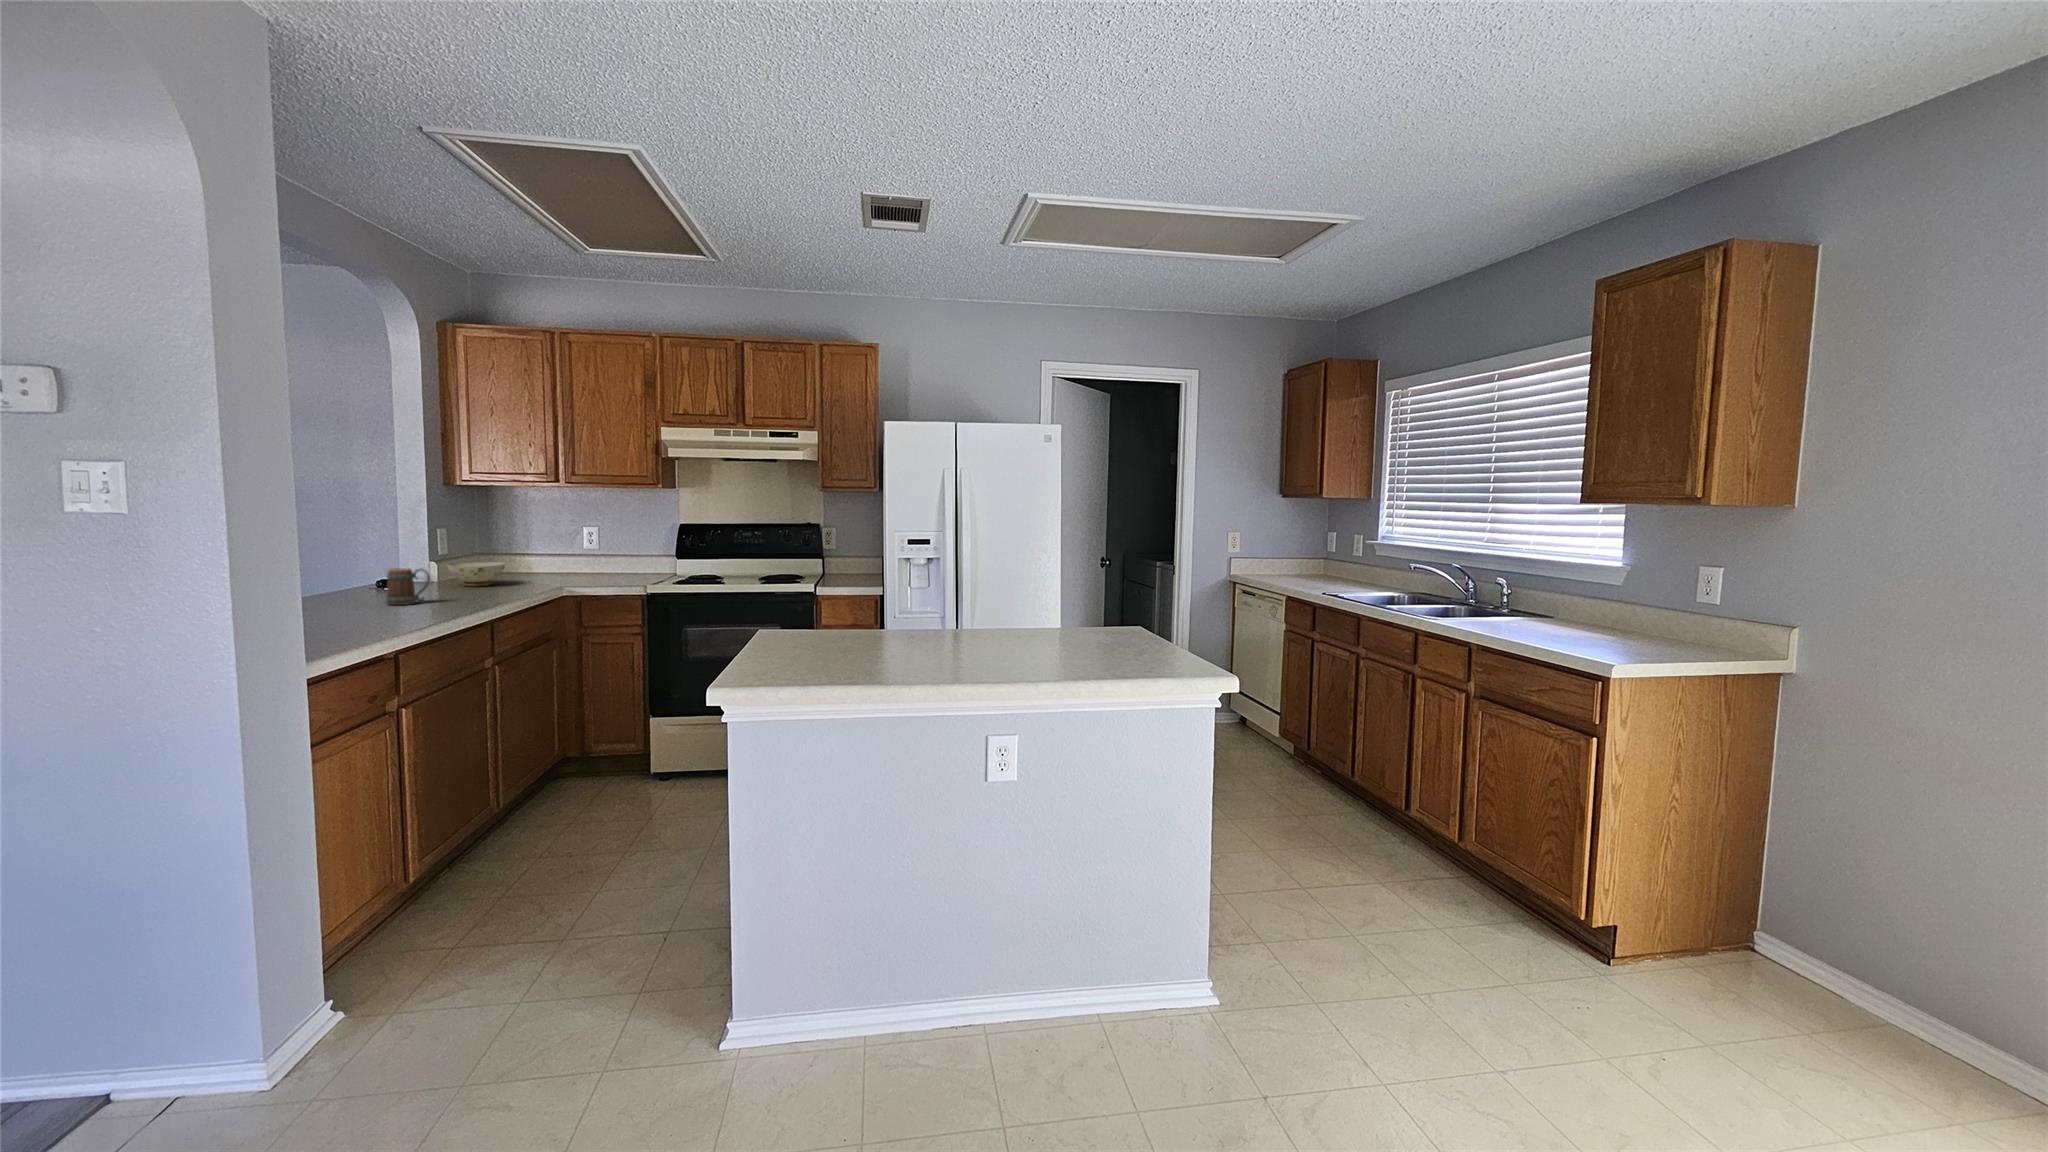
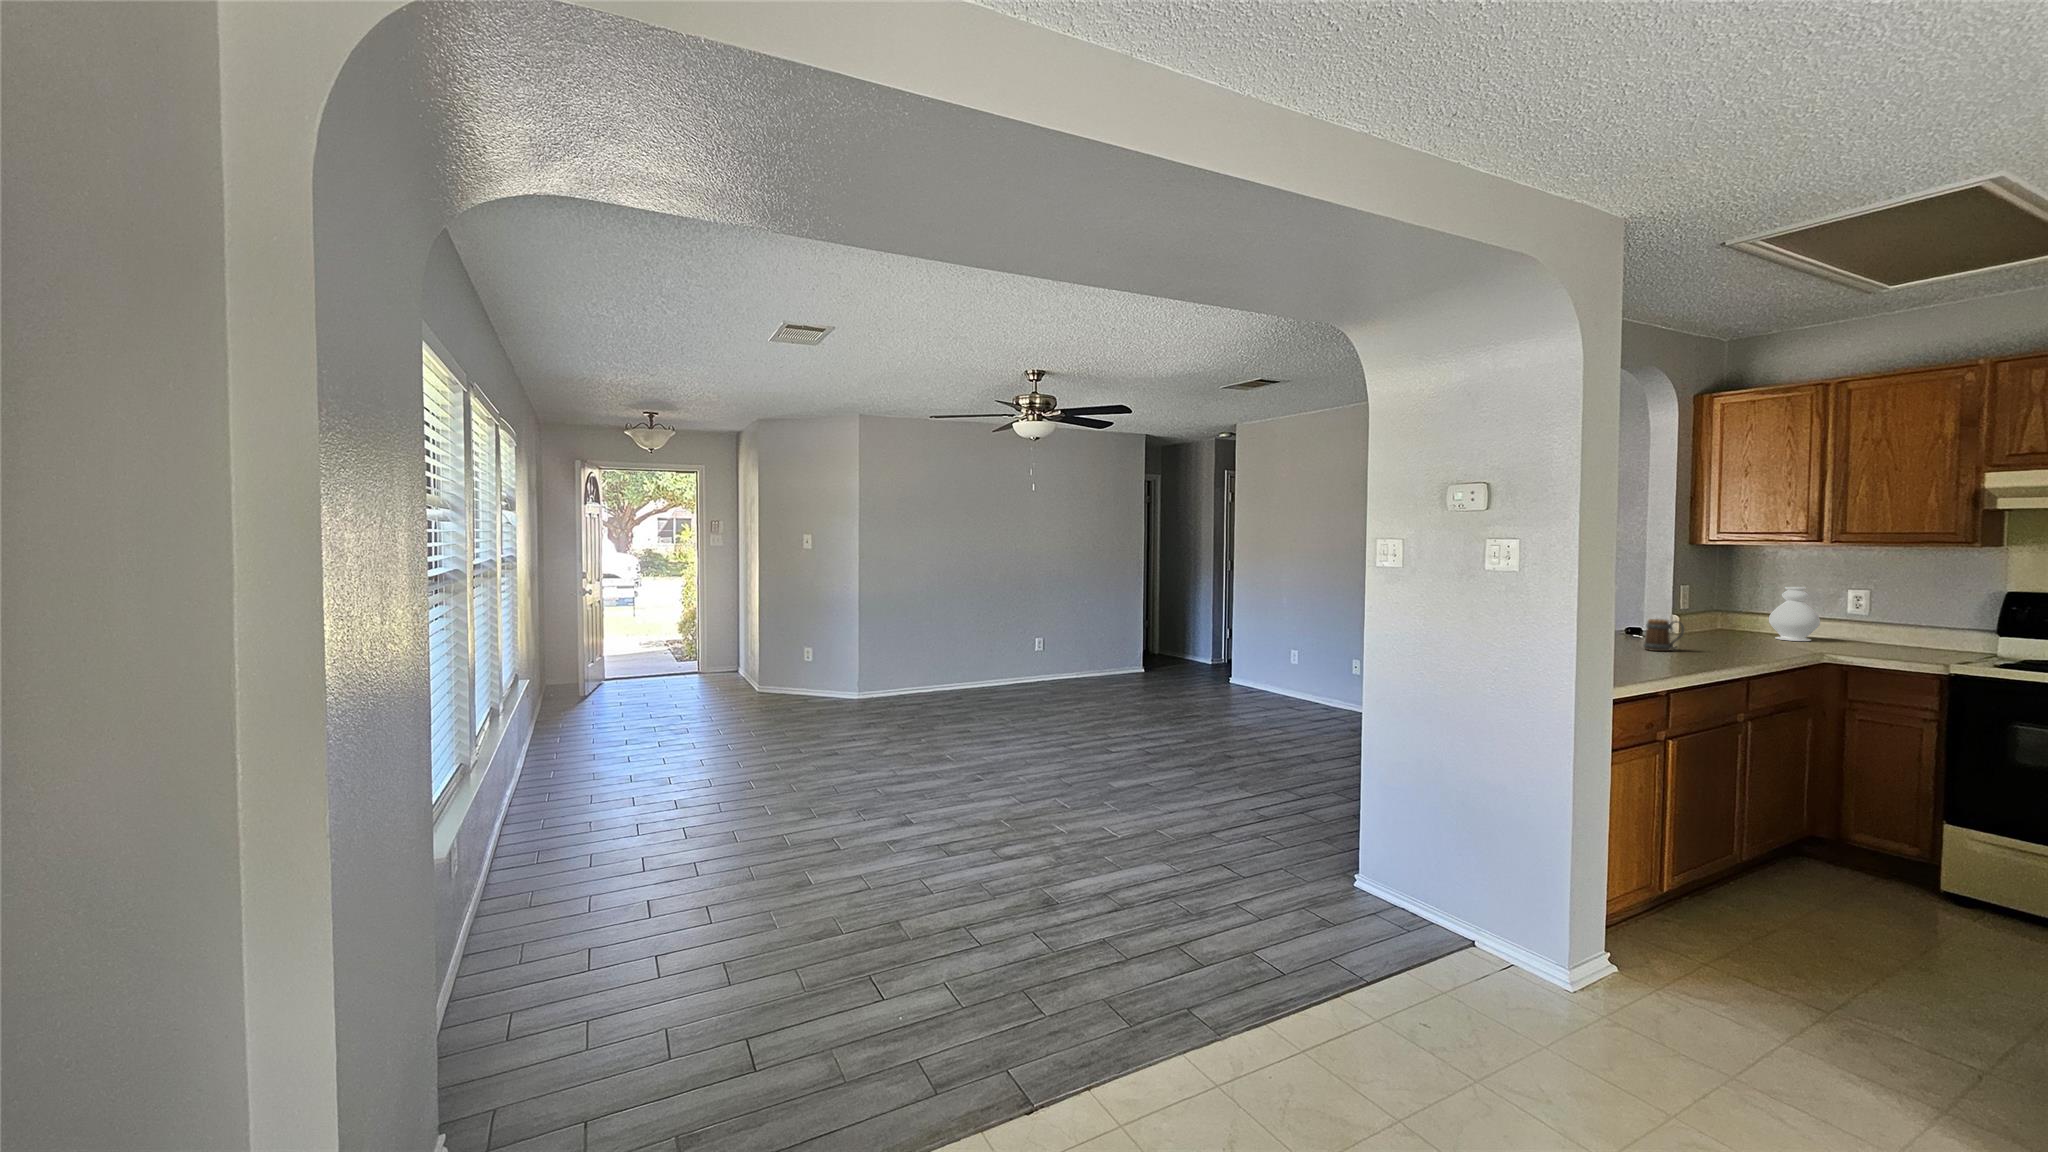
decorative vase: none [522,527,564,580] -> present [1769,587,1820,641]
ceramic bowl: present [447,562,506,586] -> none [1692,618,1753,641]

